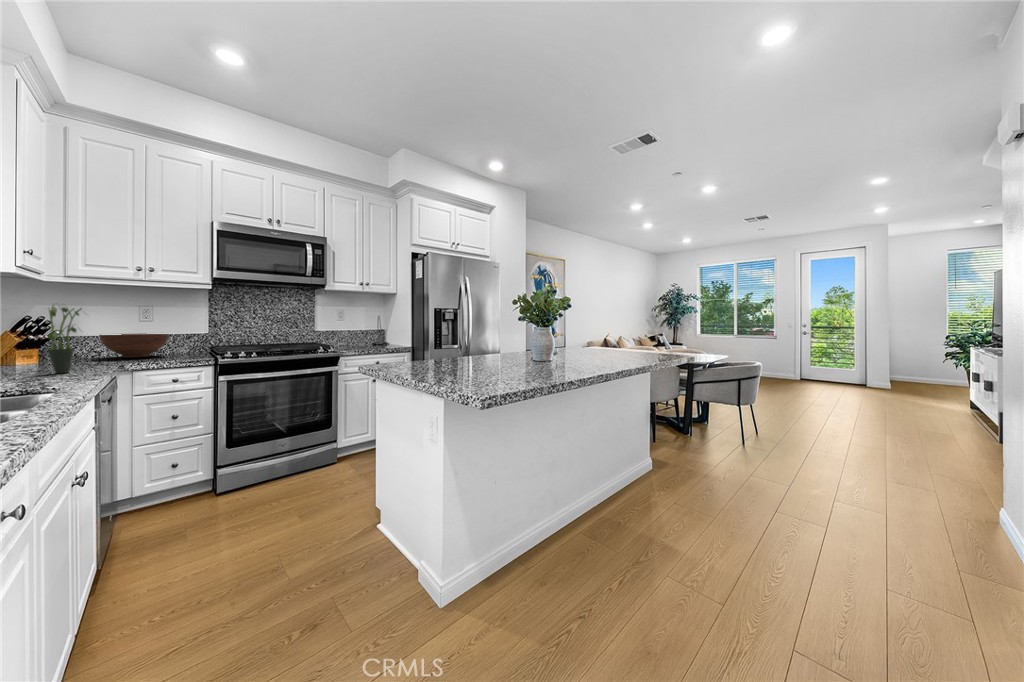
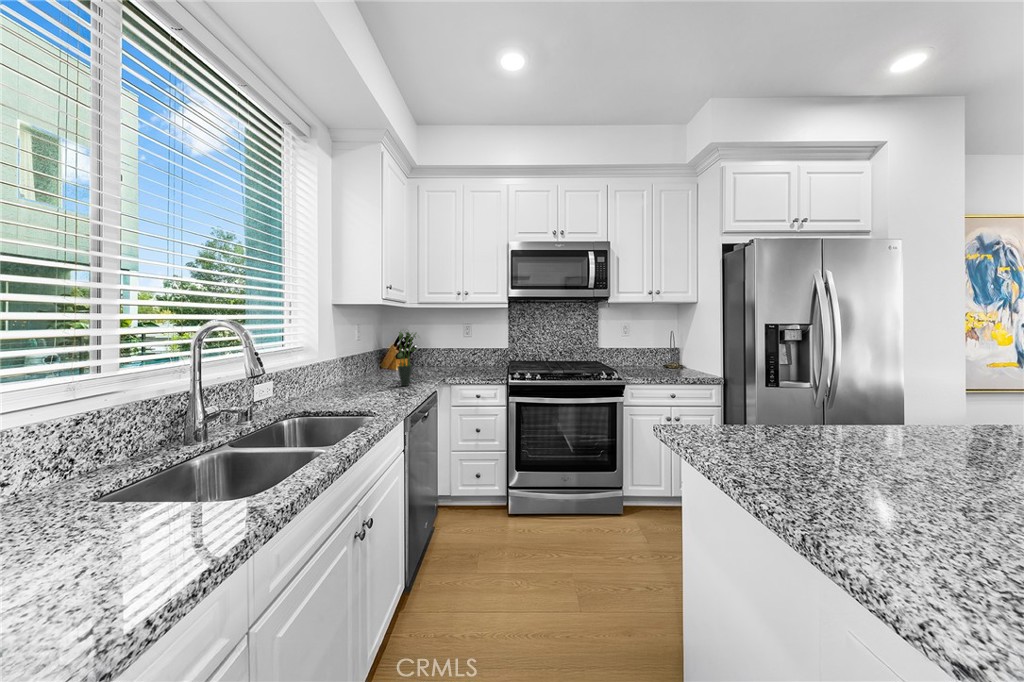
fruit bowl: present [99,334,169,358] -> none [434,350,478,371]

